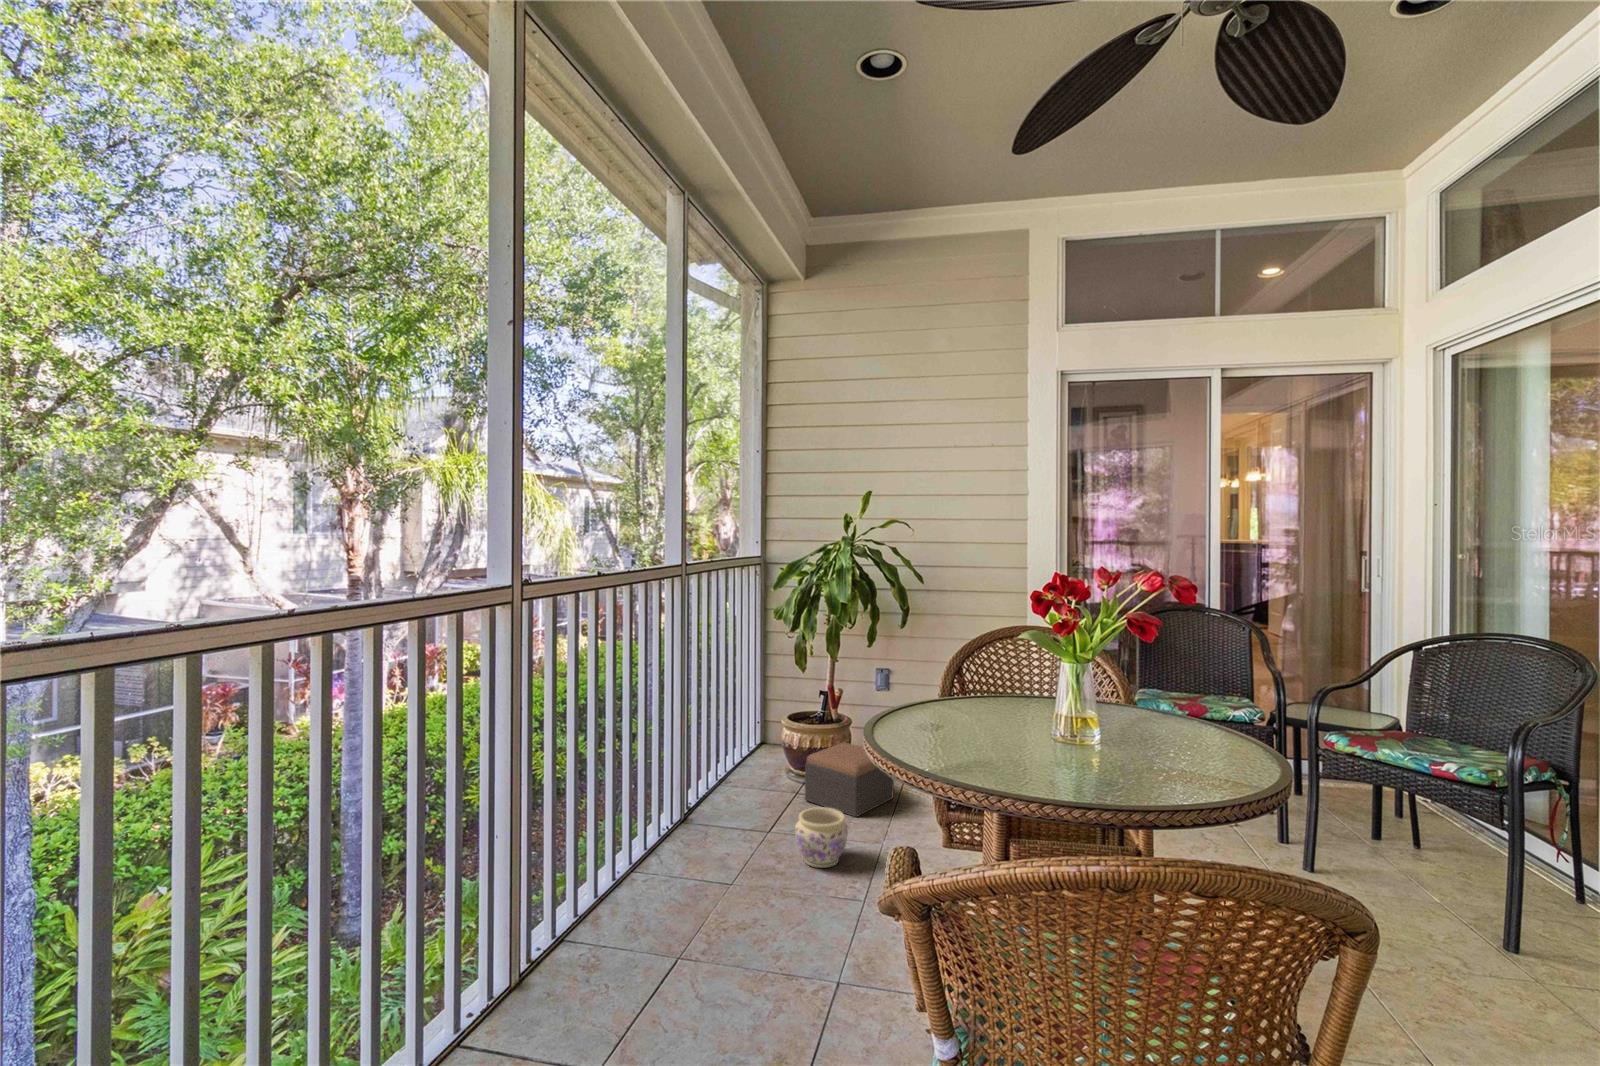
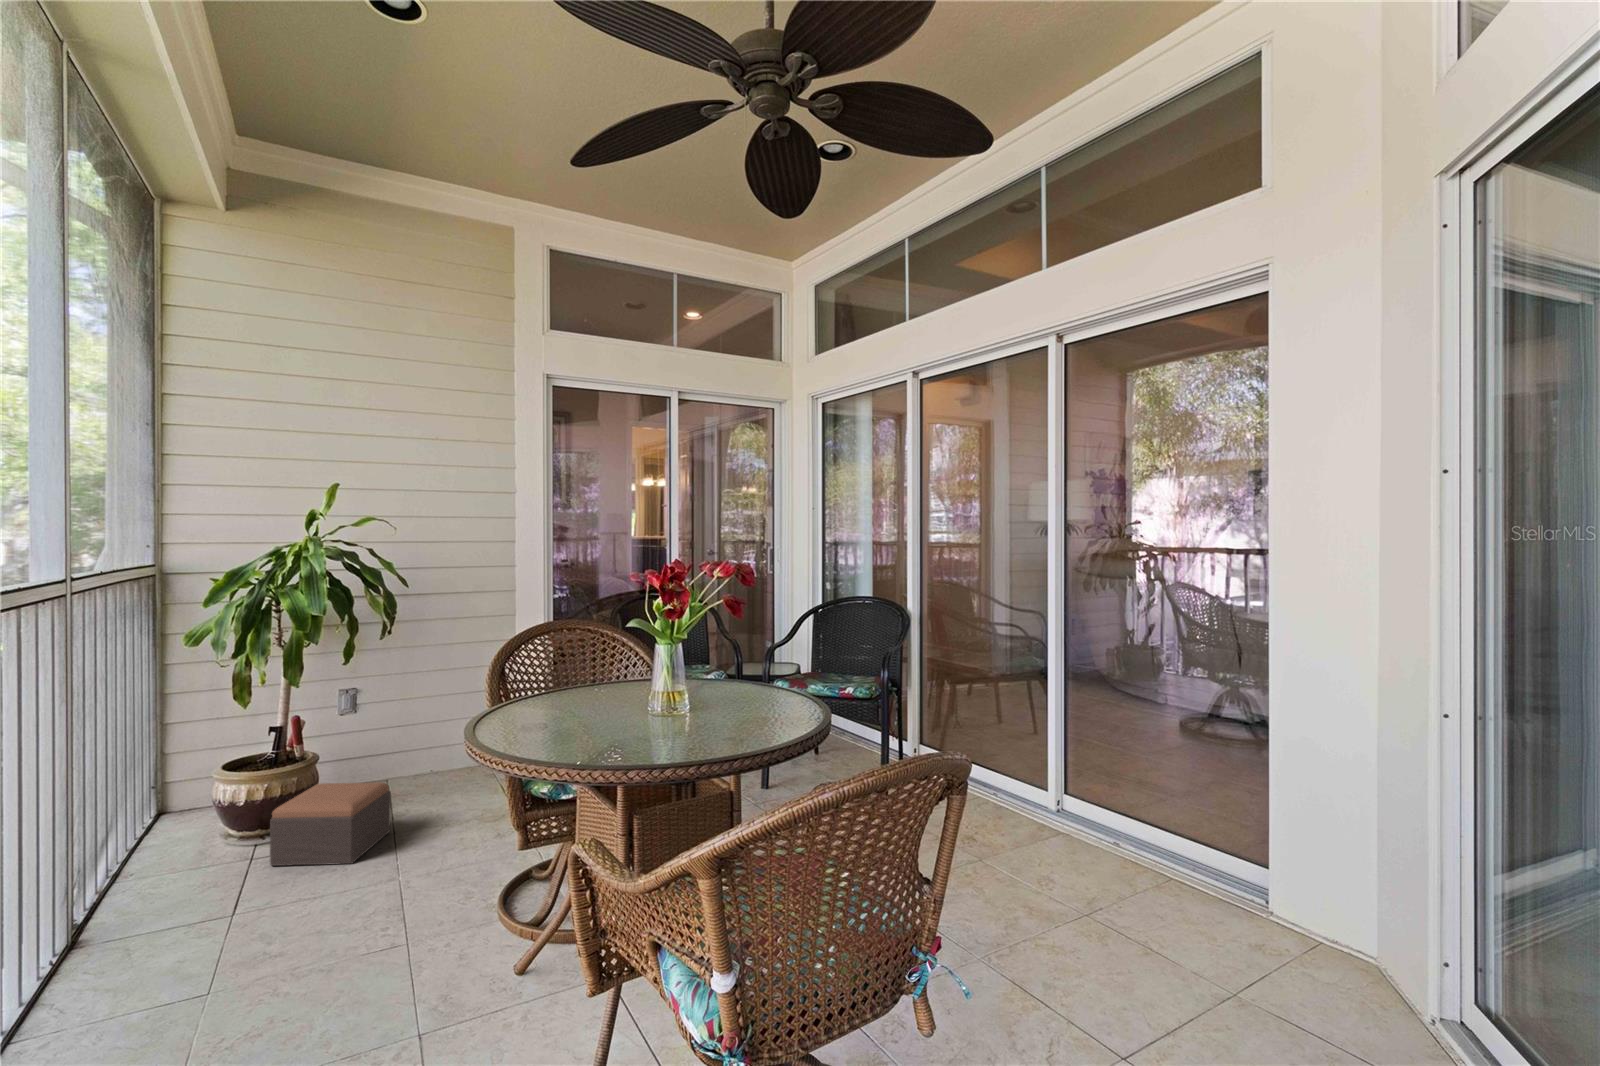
planter: present [795,807,848,868] -> none [290,857,365,932]

